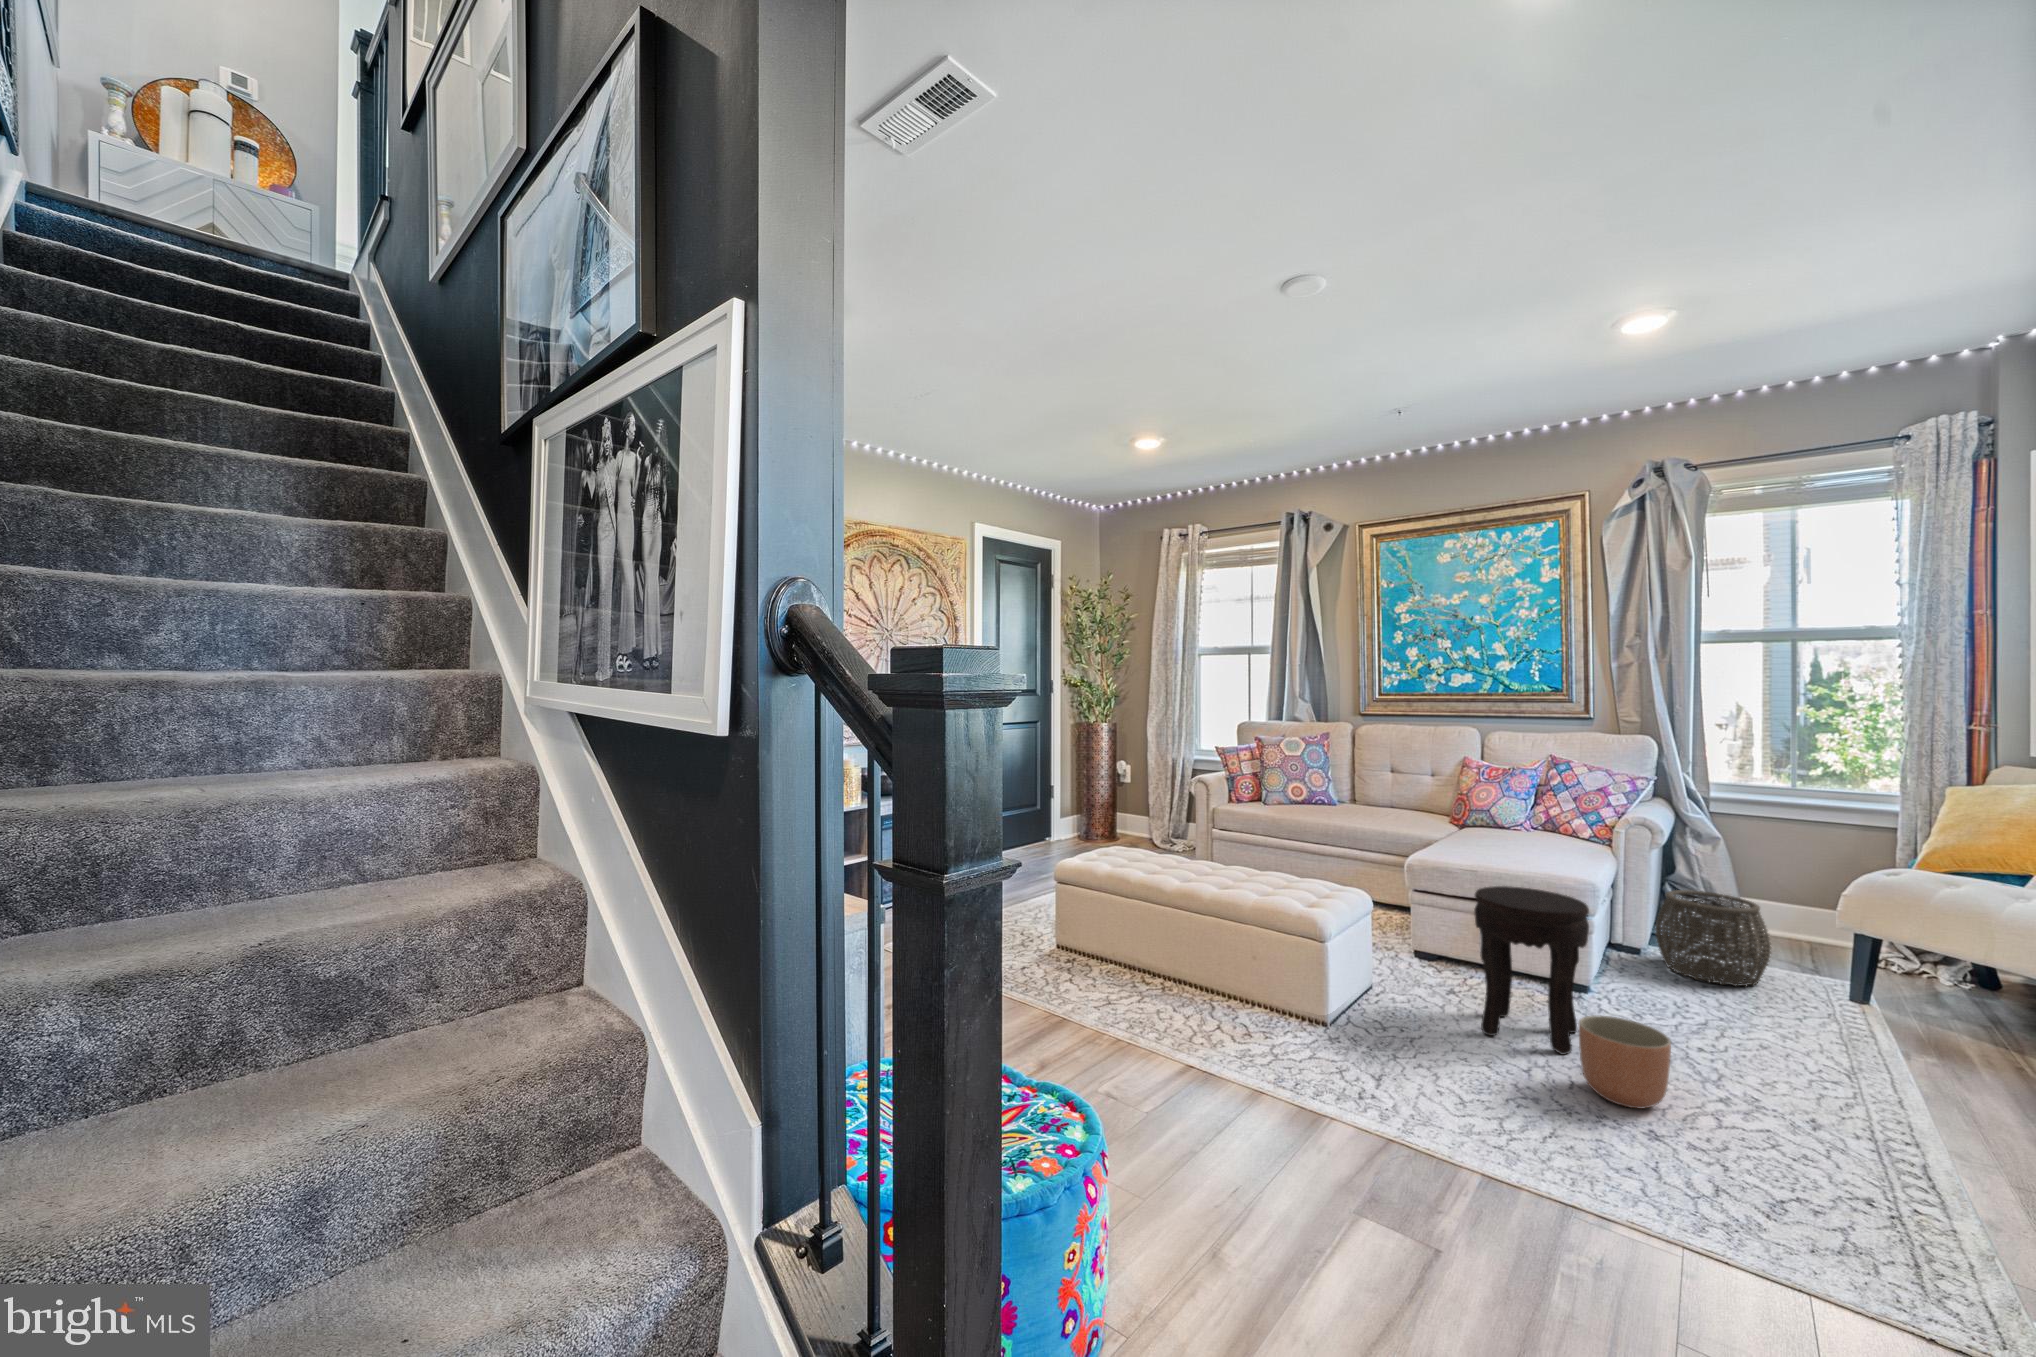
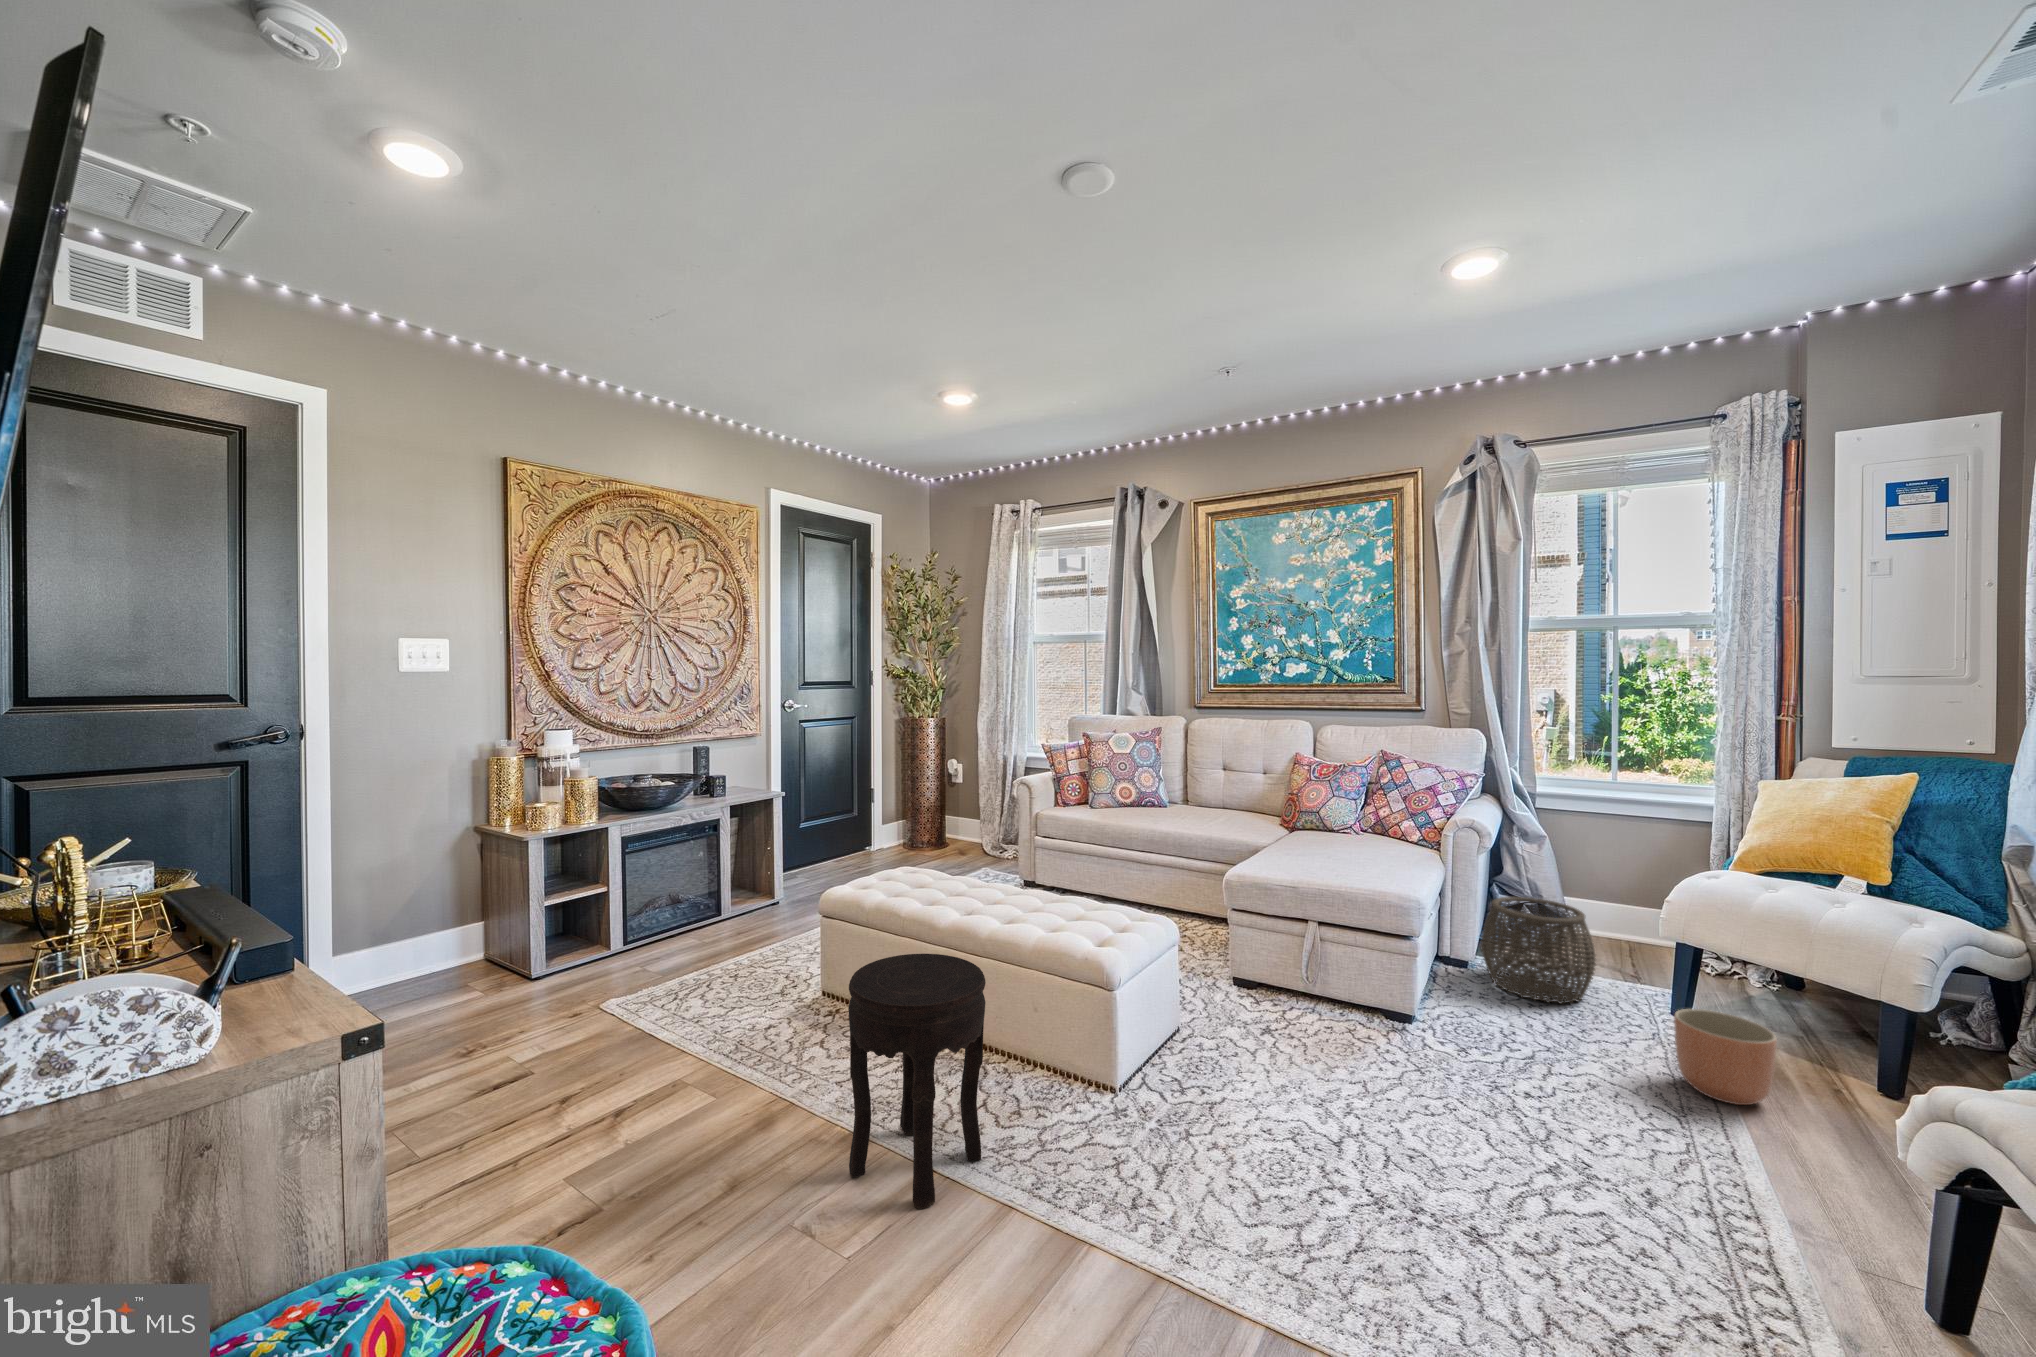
side table: present [1474,886,1589,1055] -> present [848,954,986,1209]
planter: present [1579,1016,1671,1109] -> present [1674,1009,1777,1105]

